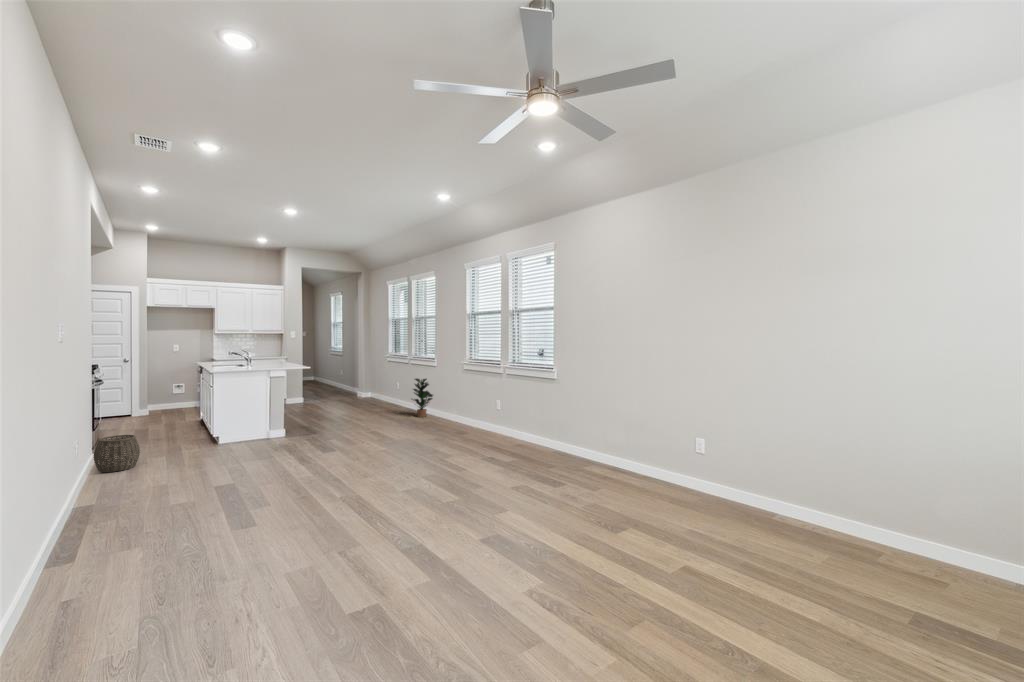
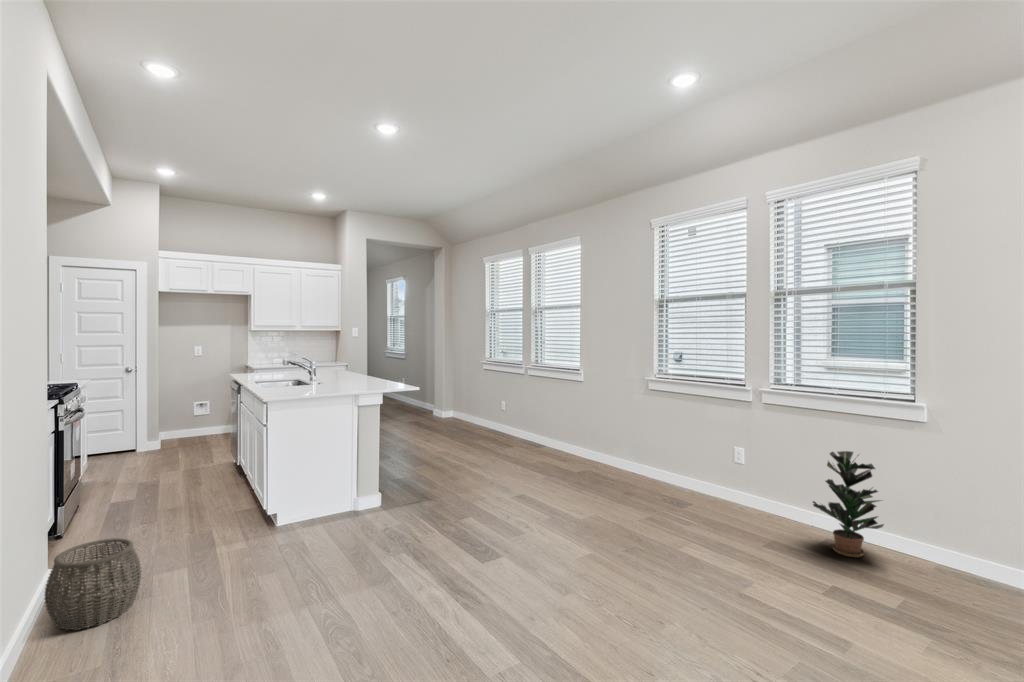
potted plant: present [413,379,433,417] -> present [813,451,884,557]

